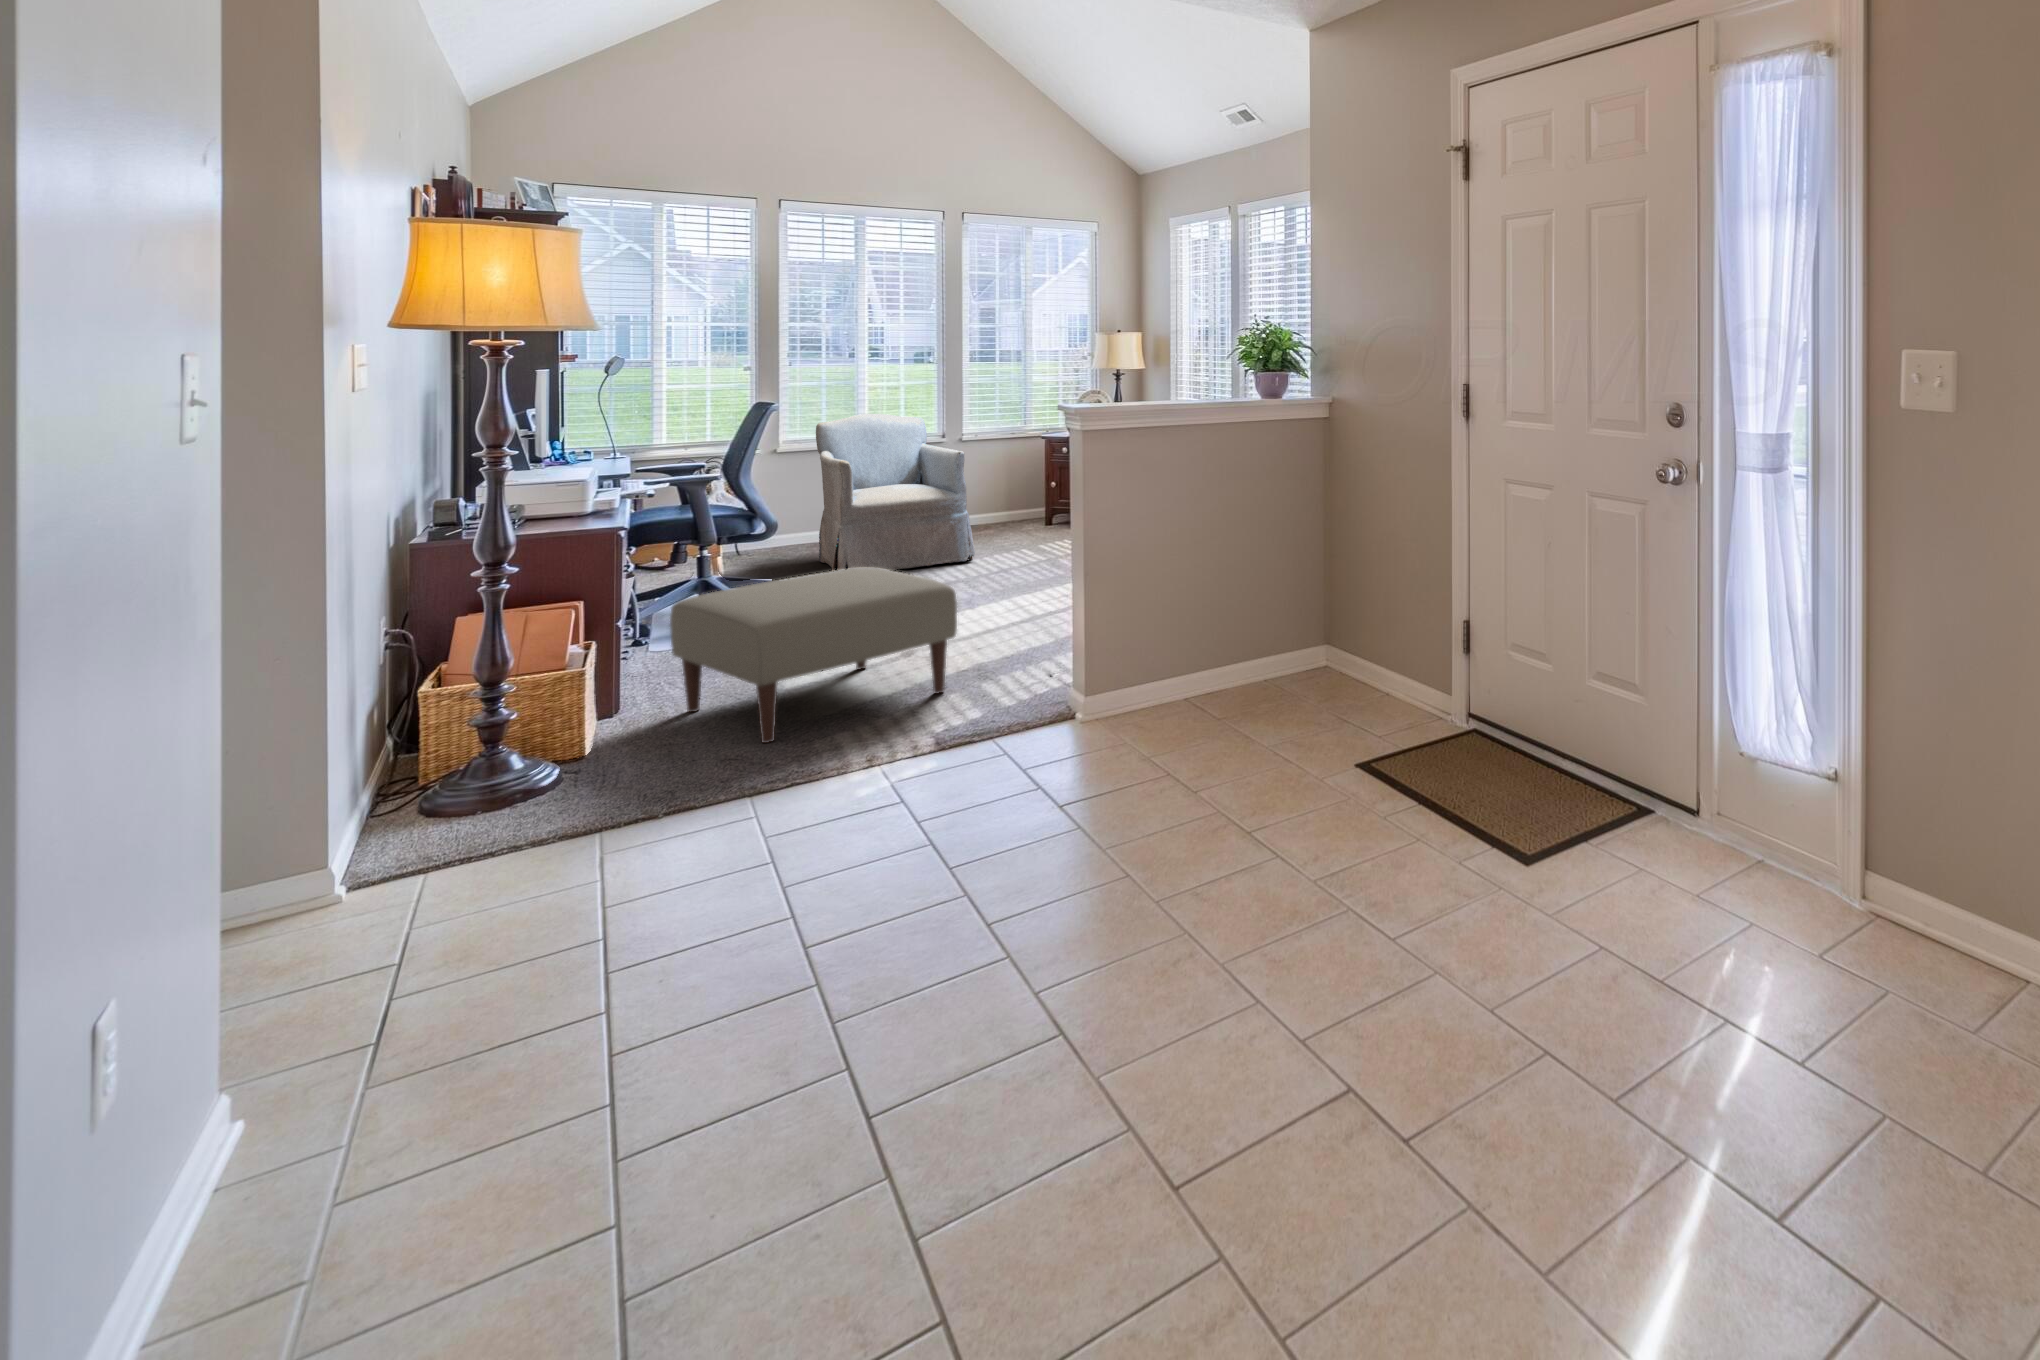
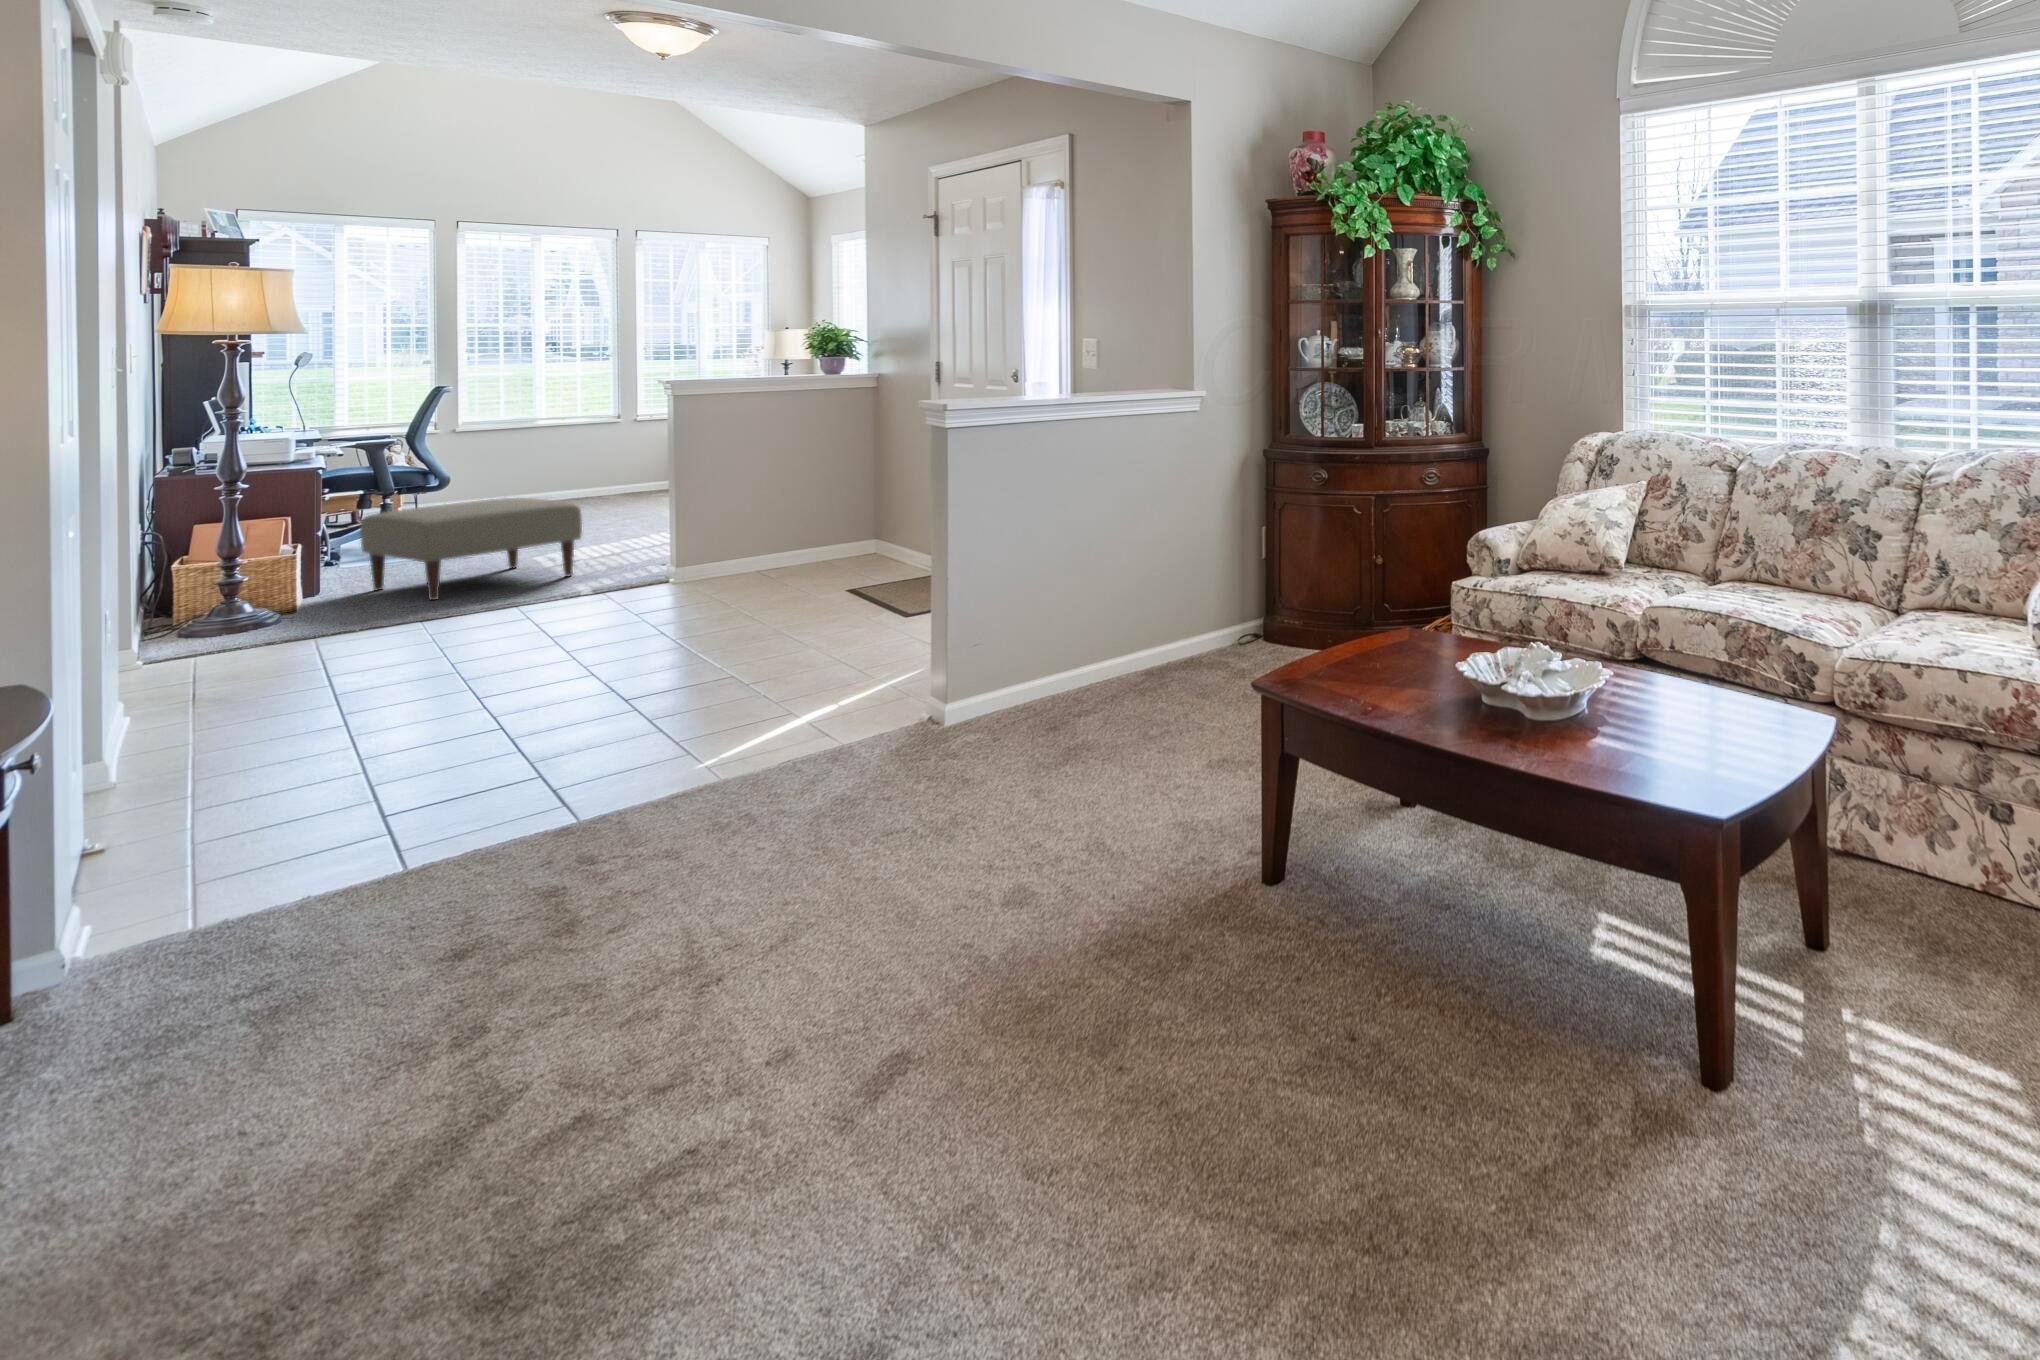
armchair: present [816,414,975,571] -> none [492,400,633,523]

